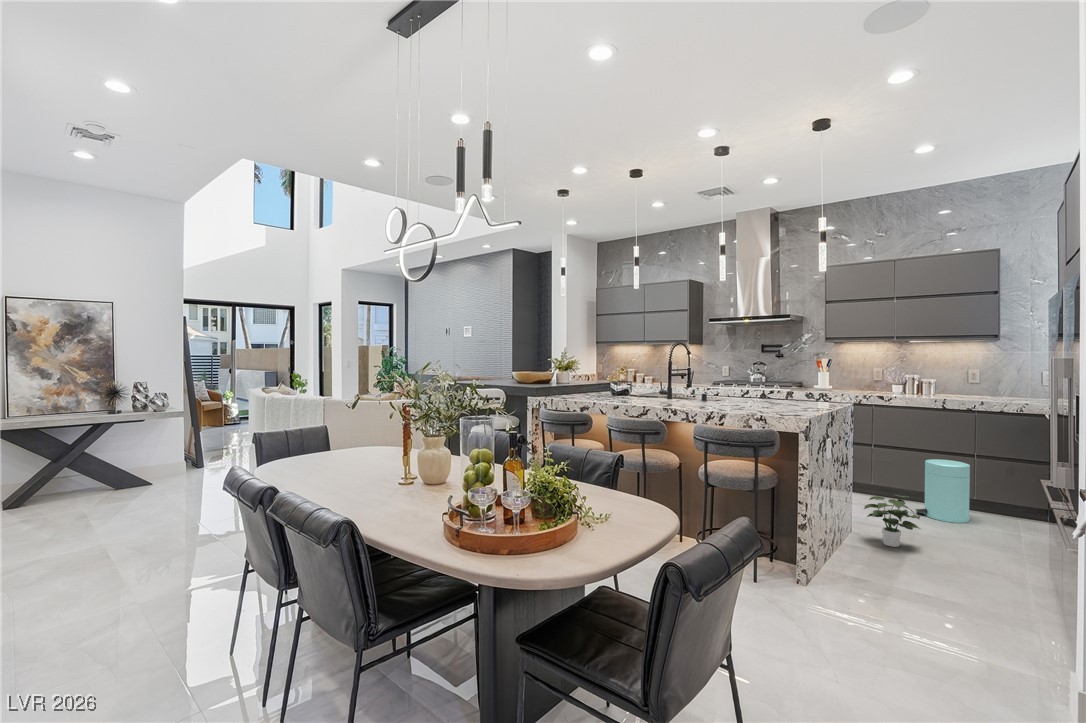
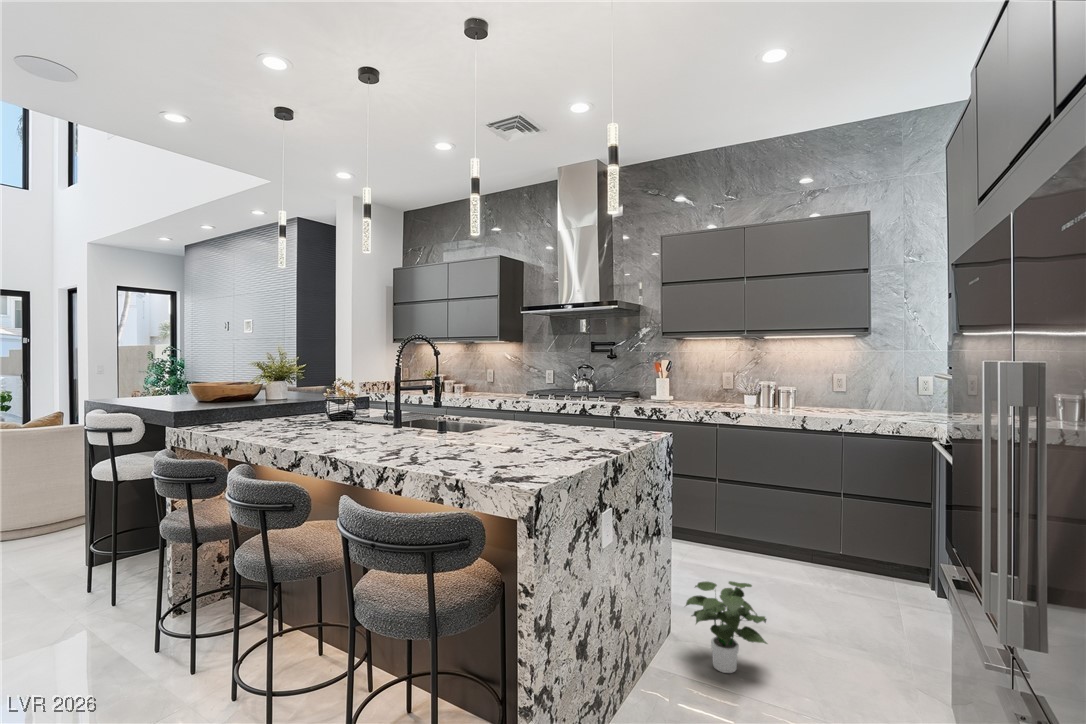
trash can: present [916,459,970,523] -> none [769,502,837,599]

